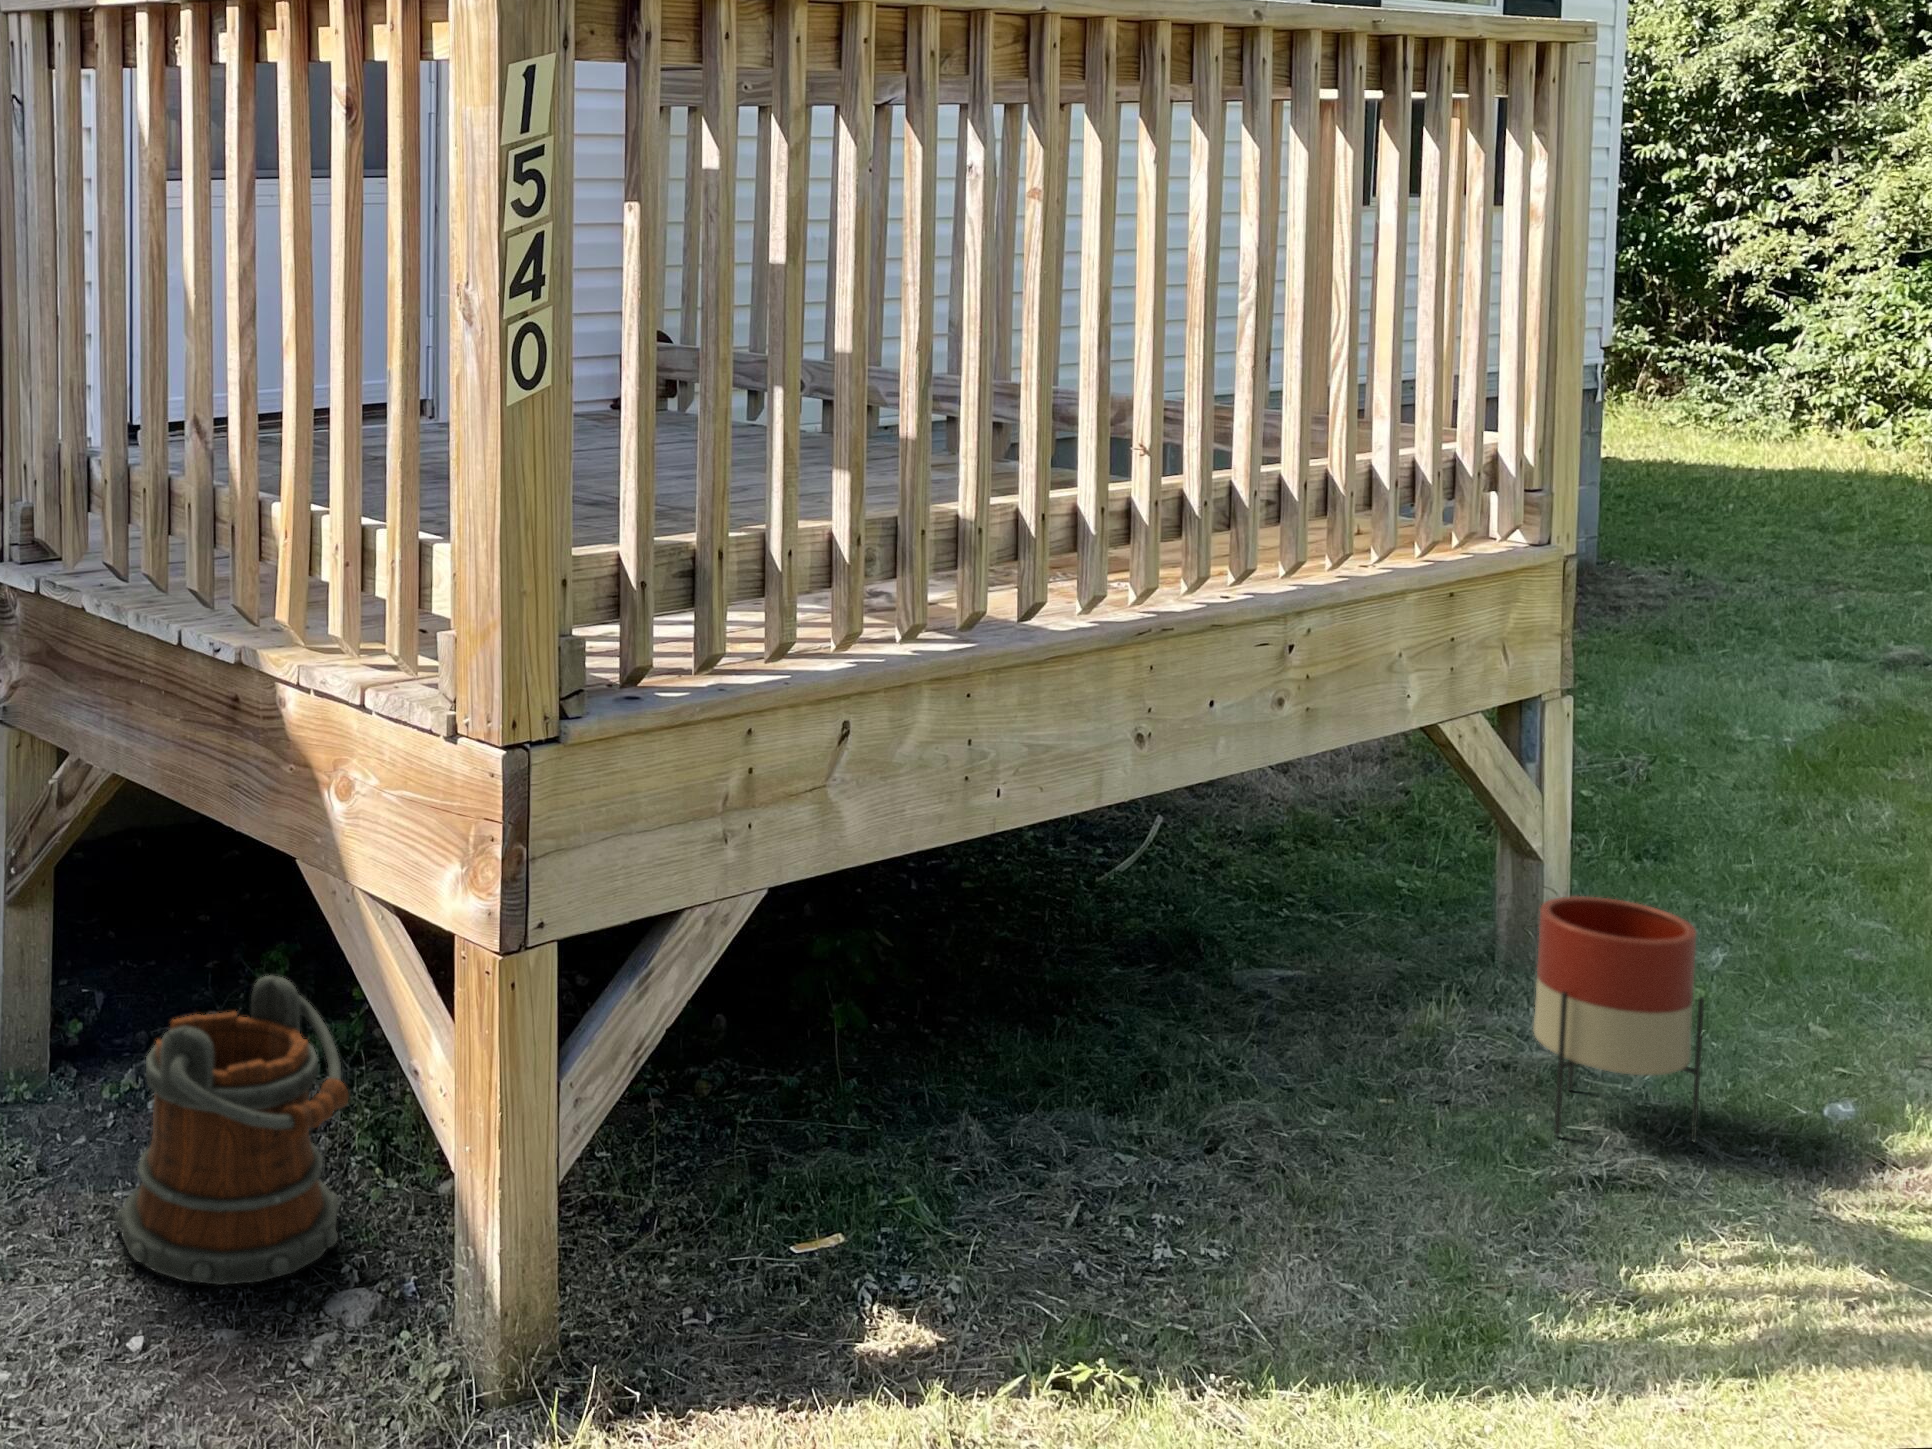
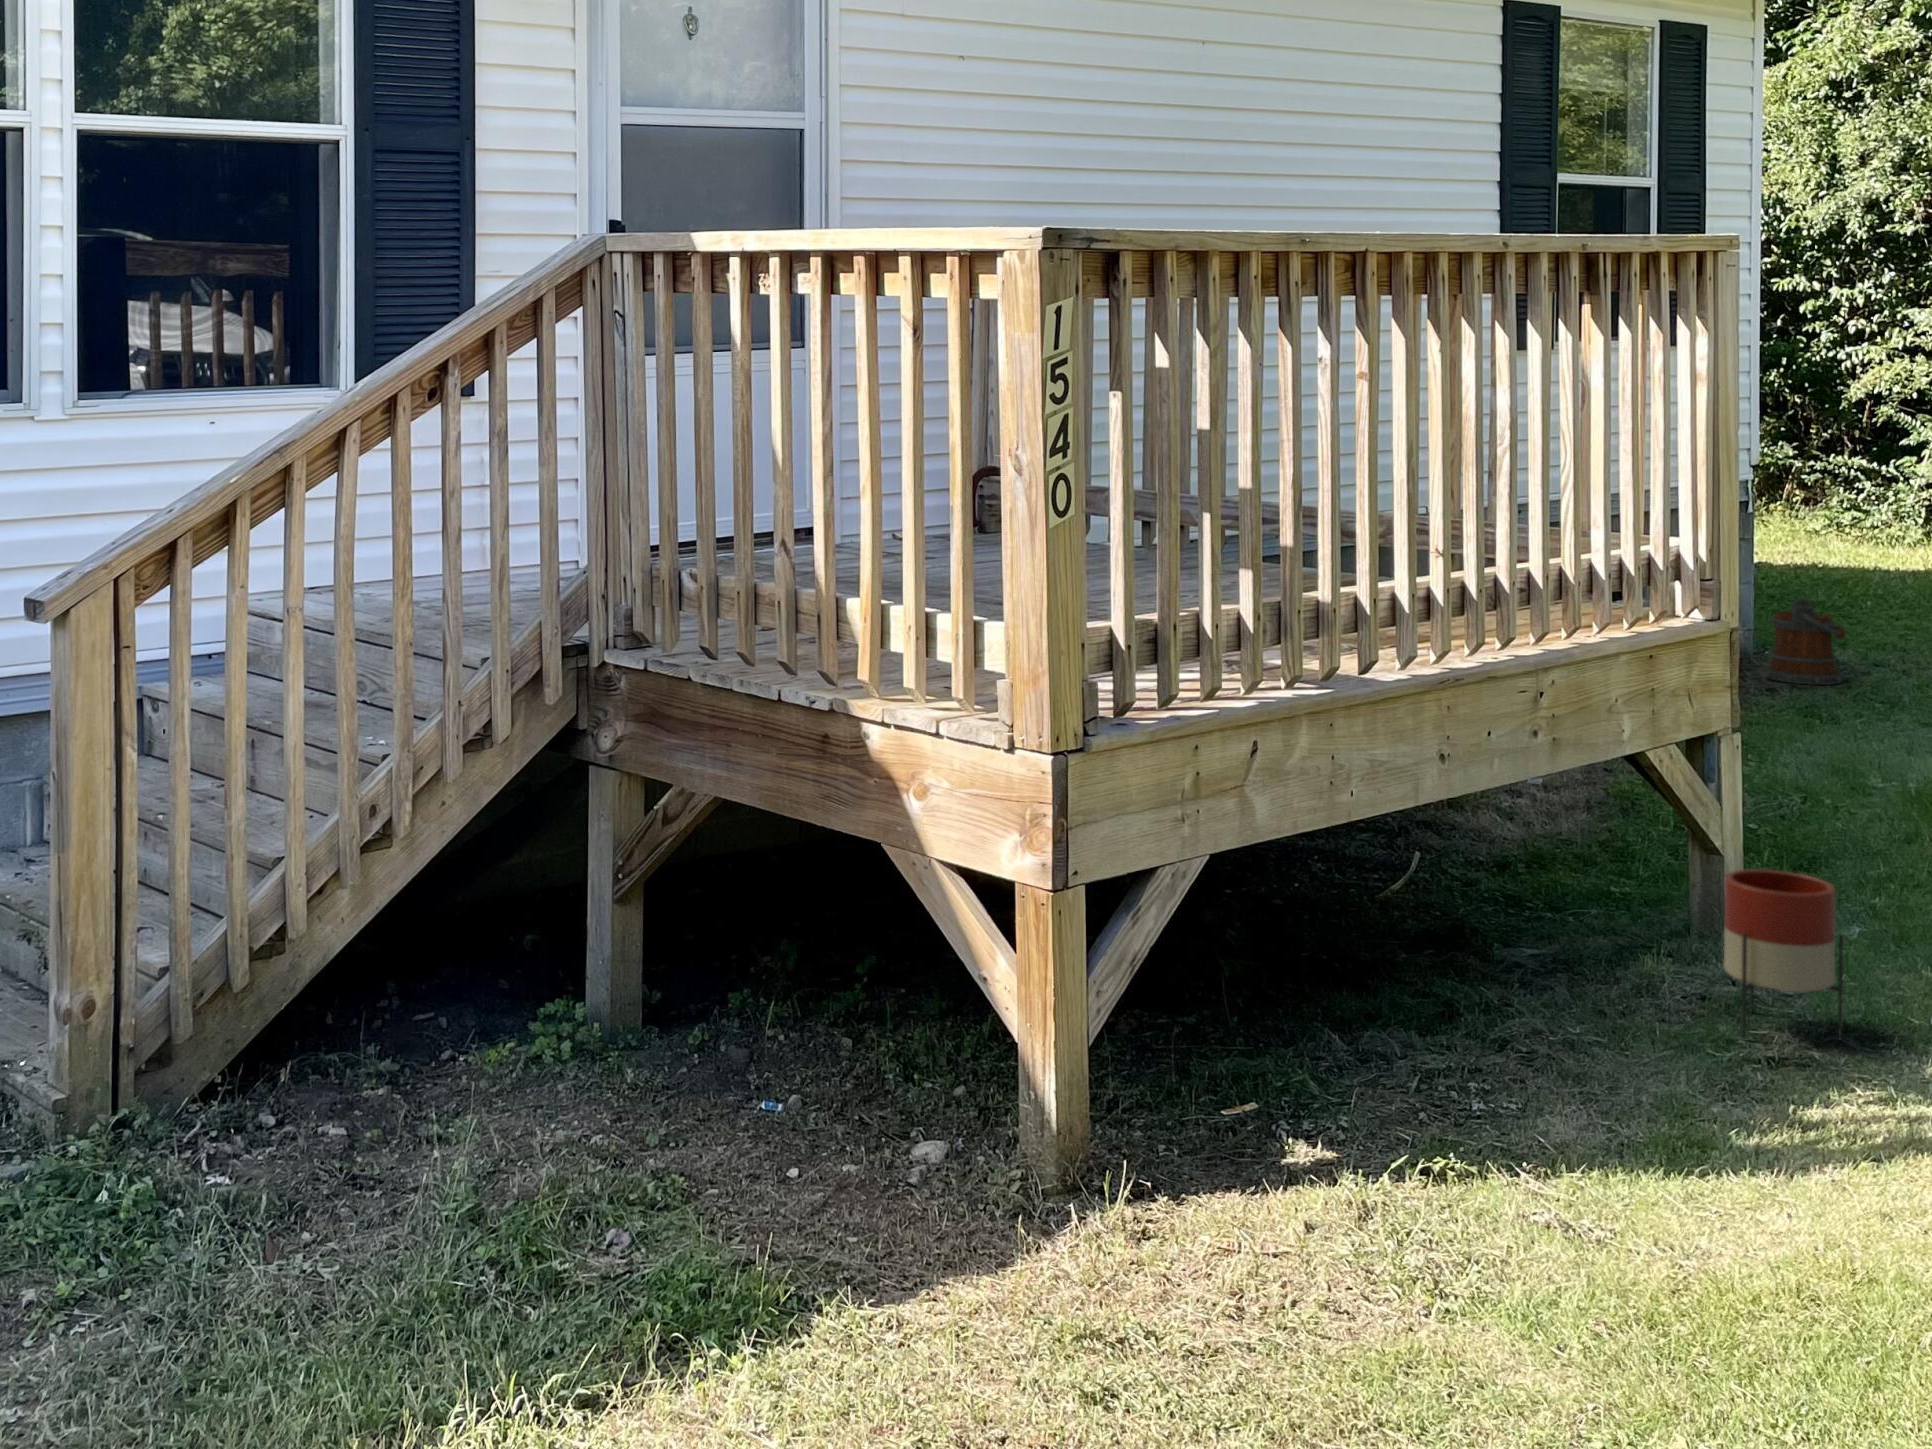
bucket: present [115,976,349,1285] -> present [1766,599,1845,685]

